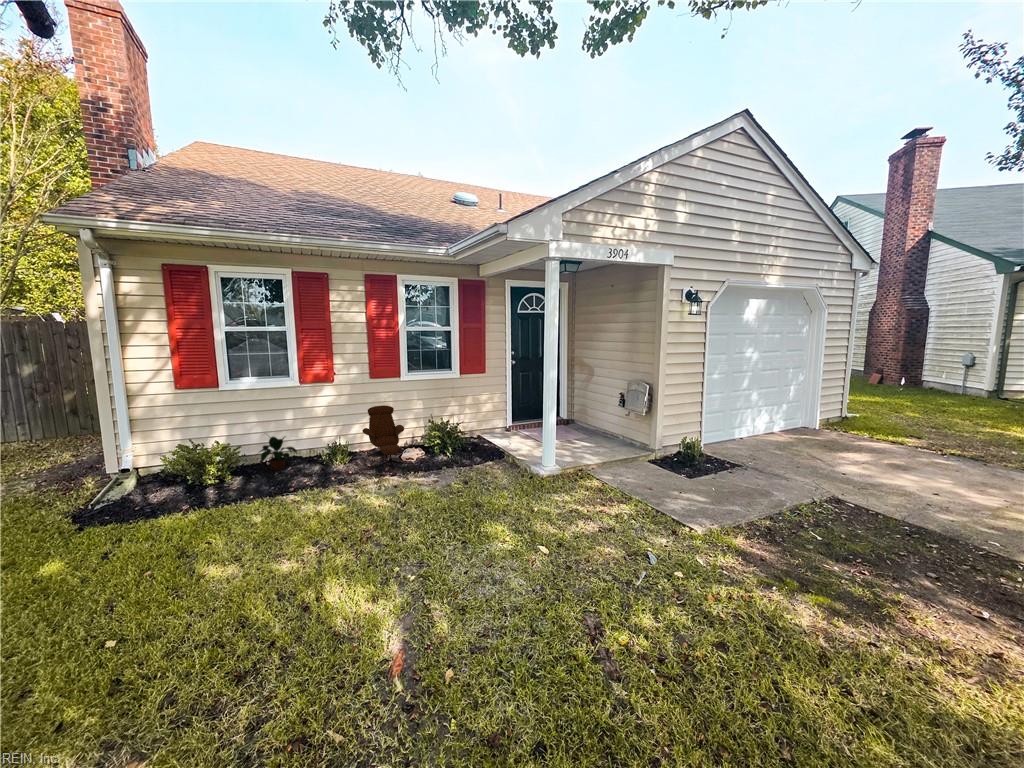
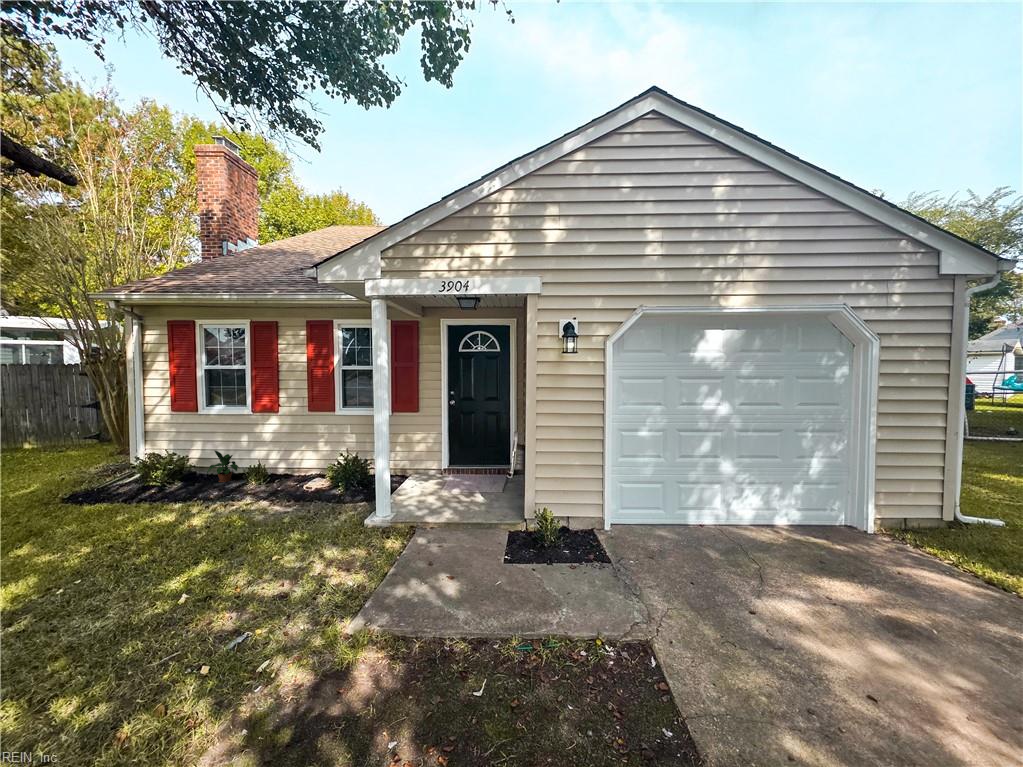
lounge chair: present [362,405,404,469] -> none [275,437,325,497]

